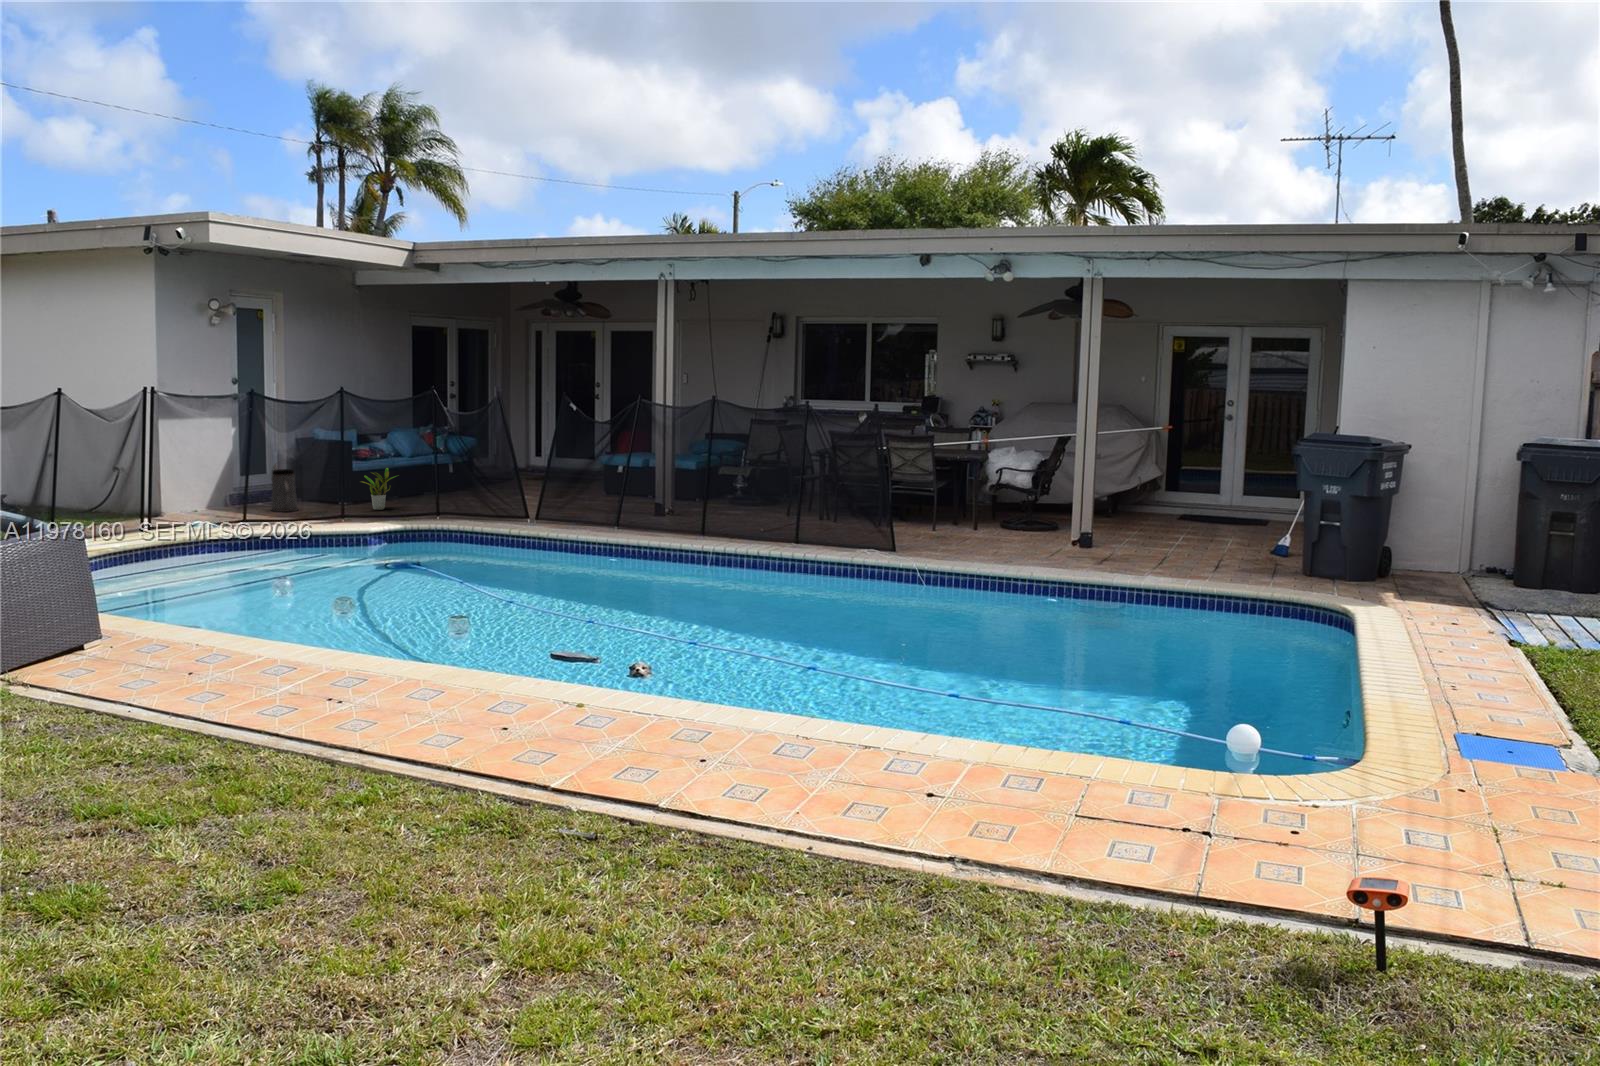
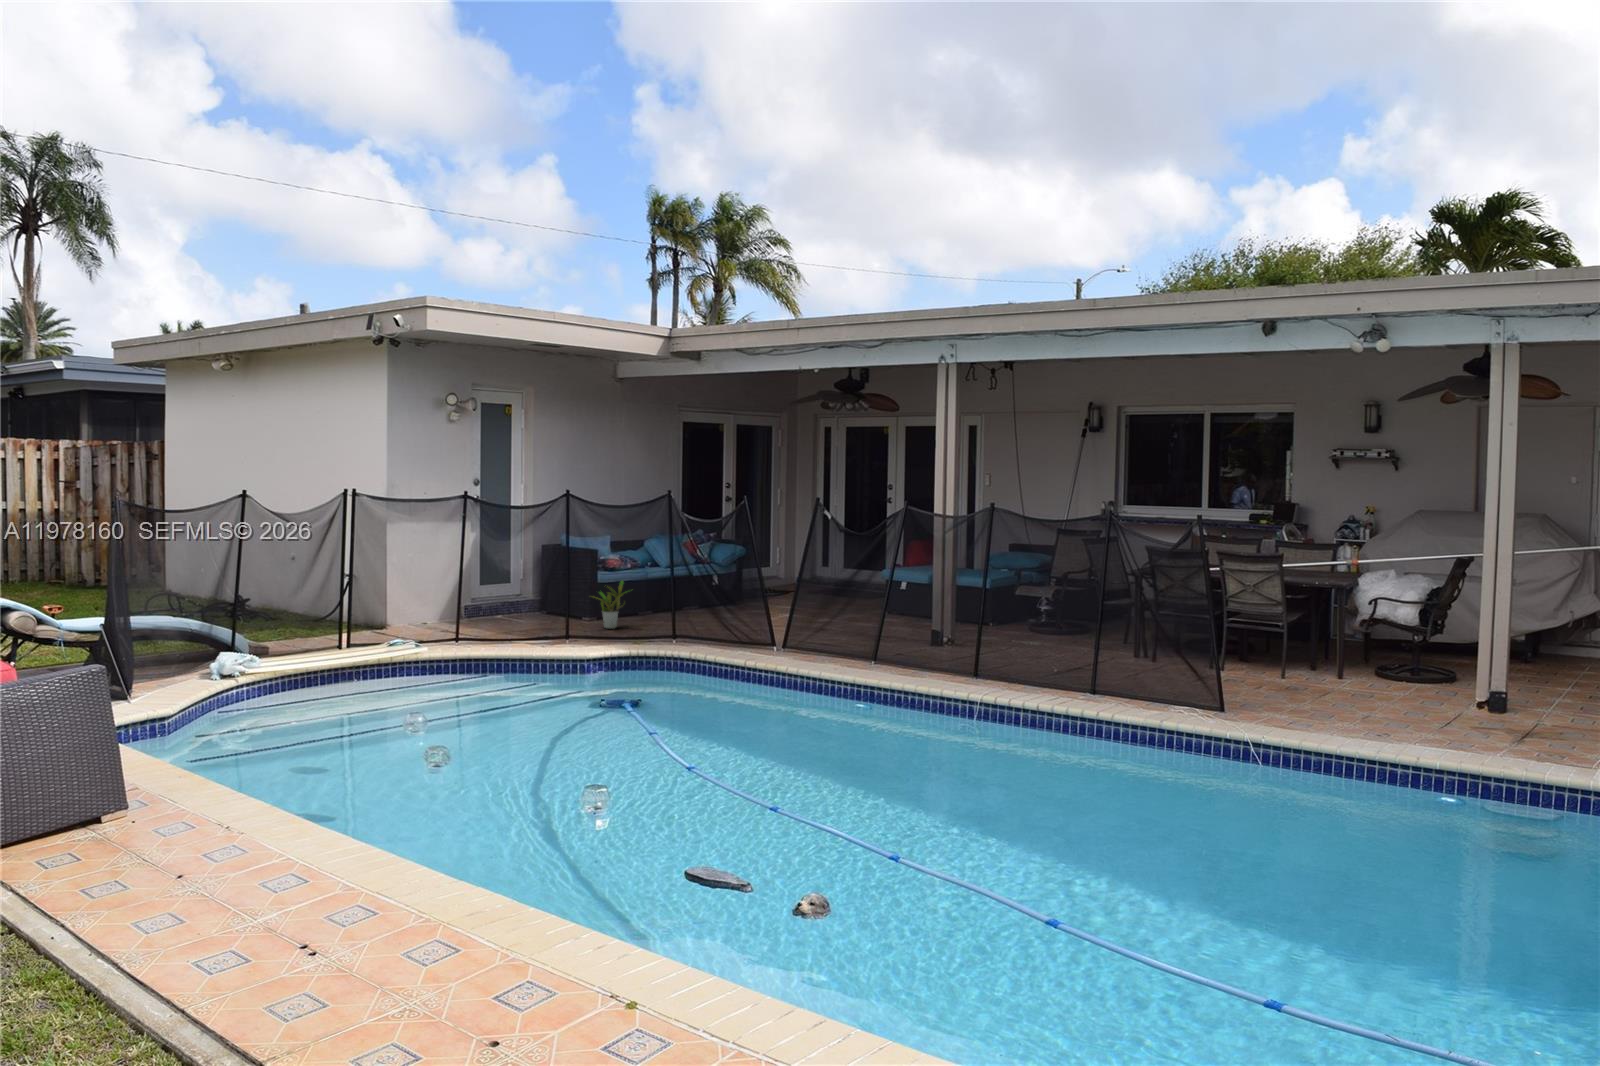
watering can: present [271,464,298,512] -> none [494,570,524,628]

